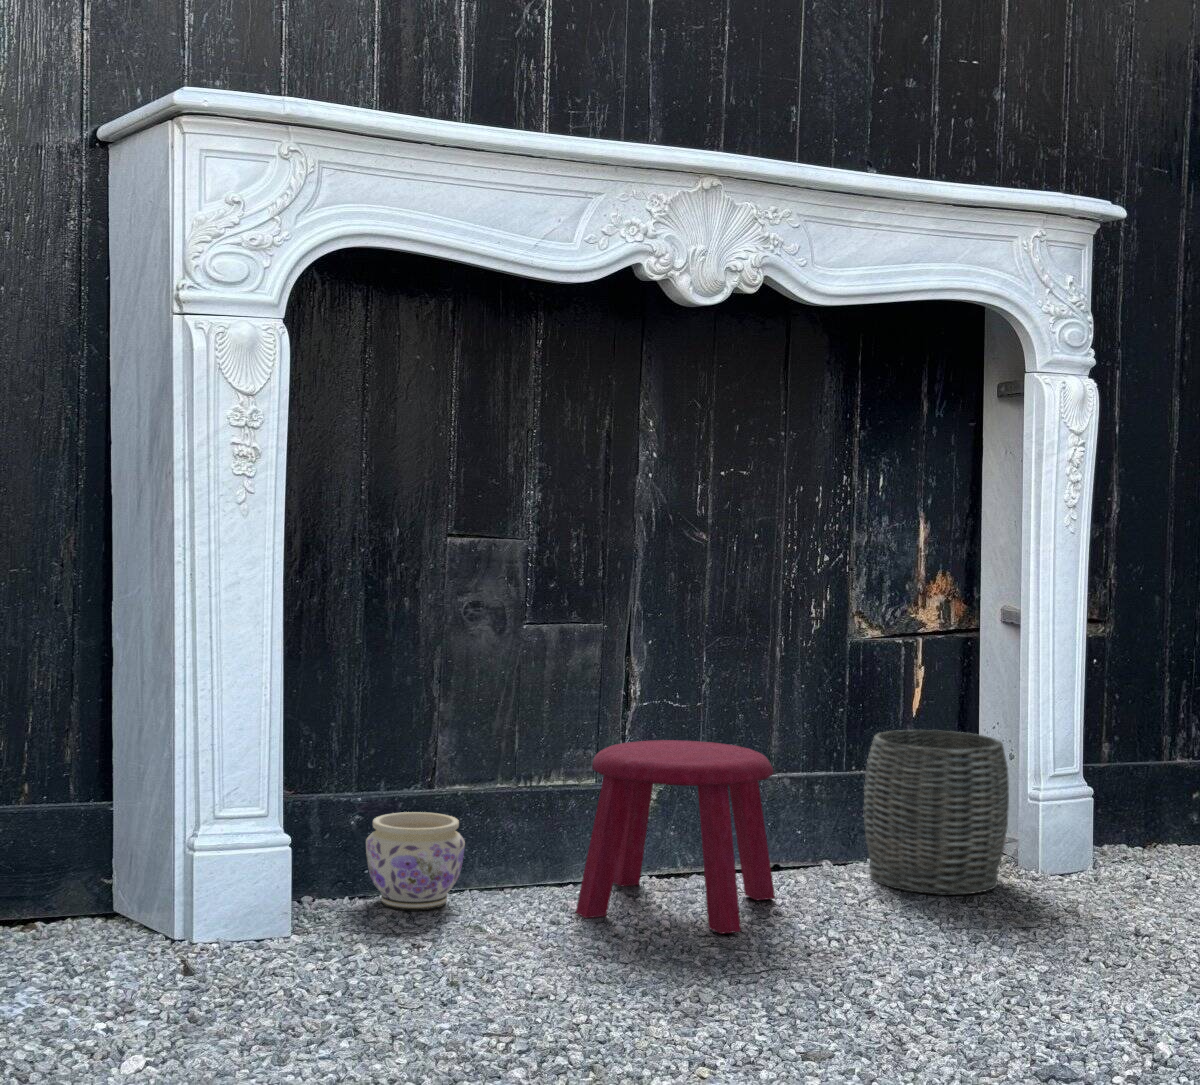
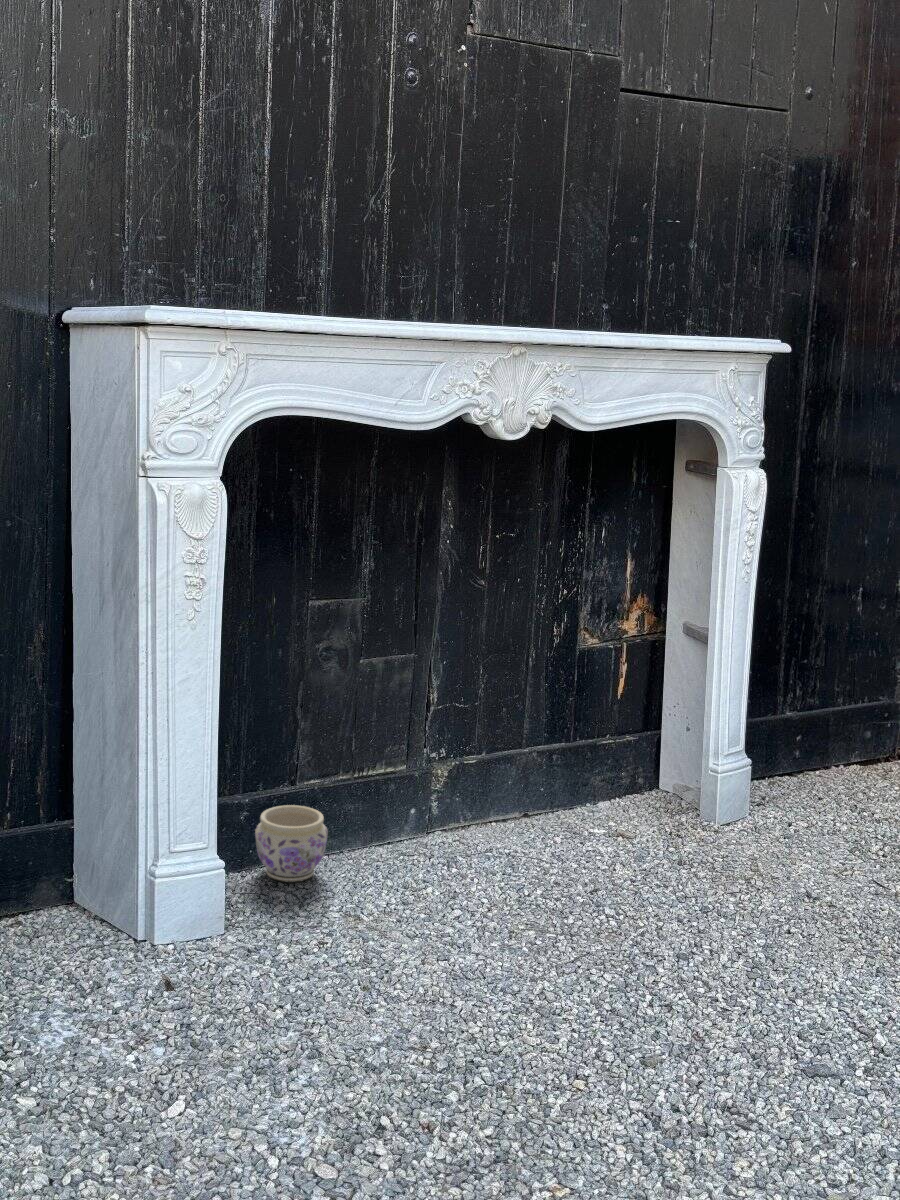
woven basket: present [864,730,1009,894] -> none [588,714,692,838]
stool: present [576,740,775,934] -> none [407,741,546,893]

